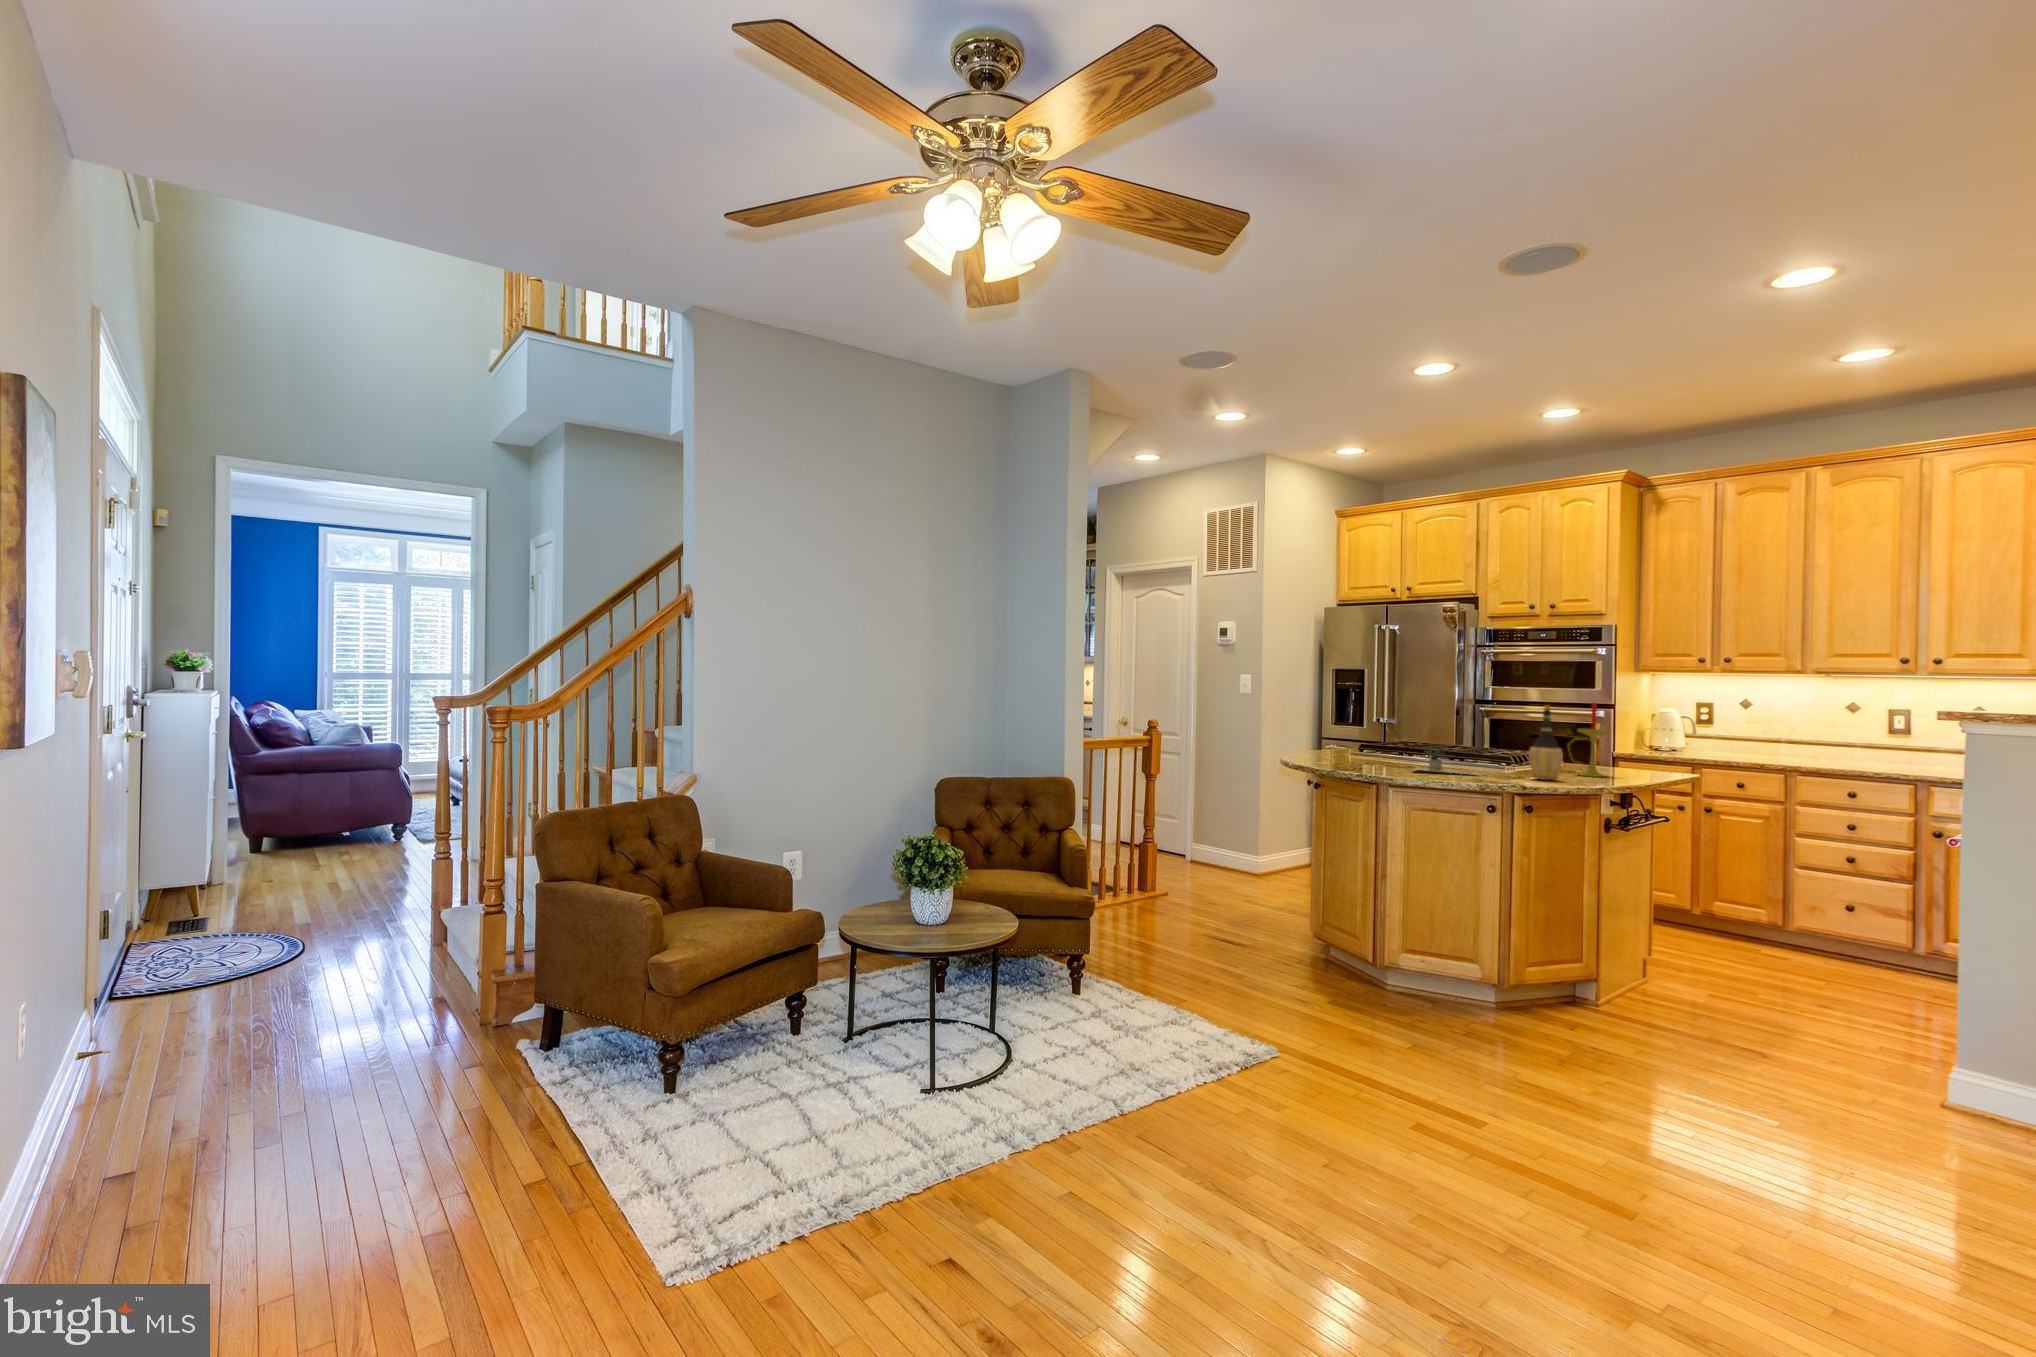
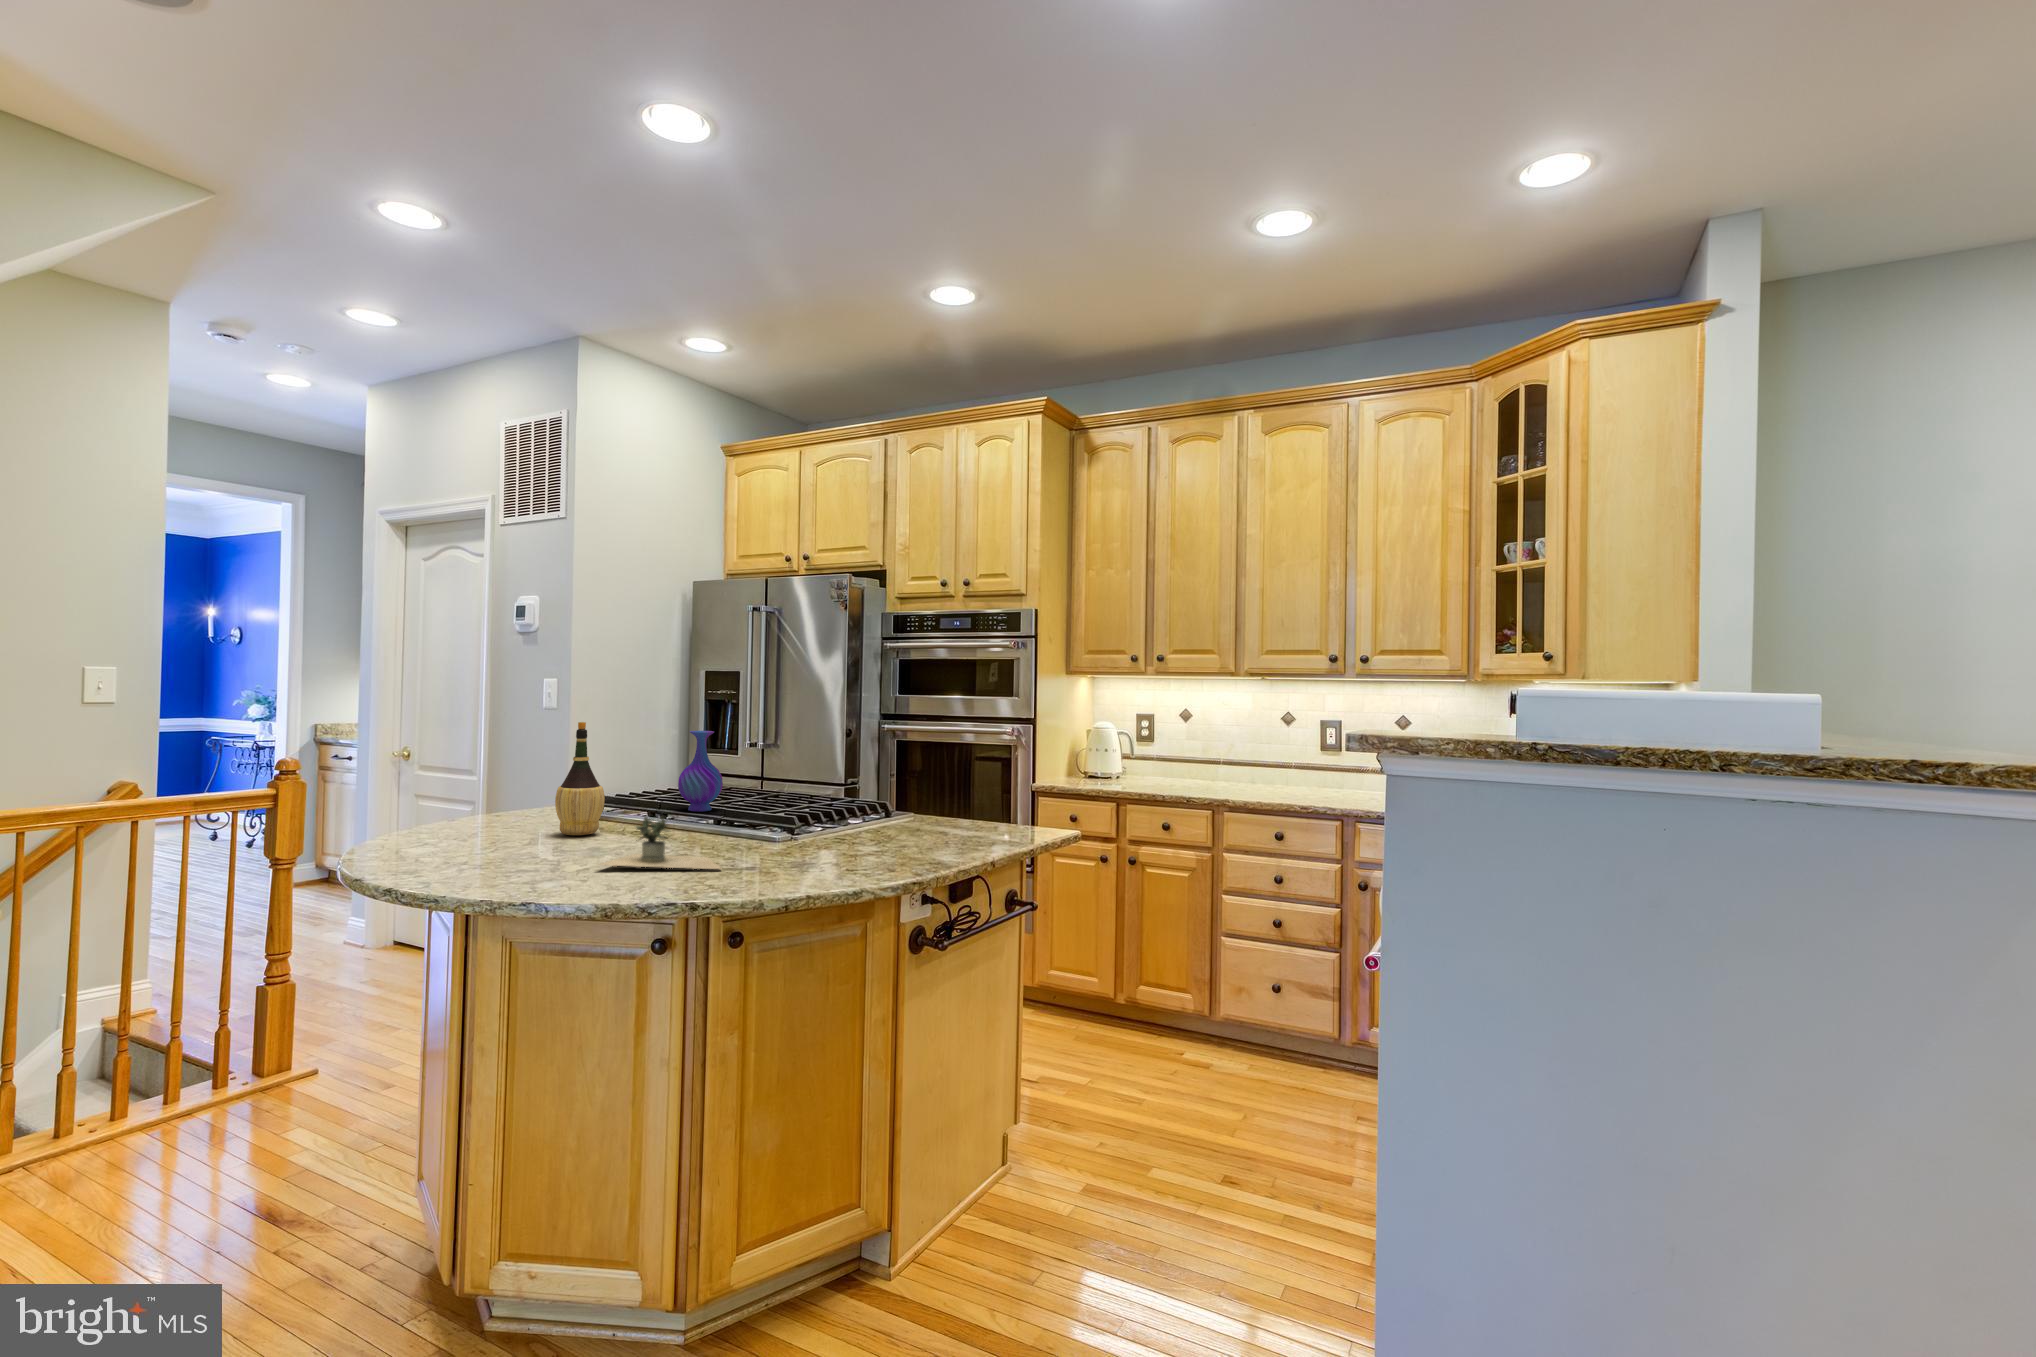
candle: present [1577,703,1610,777] -> none [897,726,958,852]
wine bottle: present [1529,705,1563,780] -> present [555,722,605,835]
vase: none [1385,706,1414,756] -> present [678,731,723,811]

